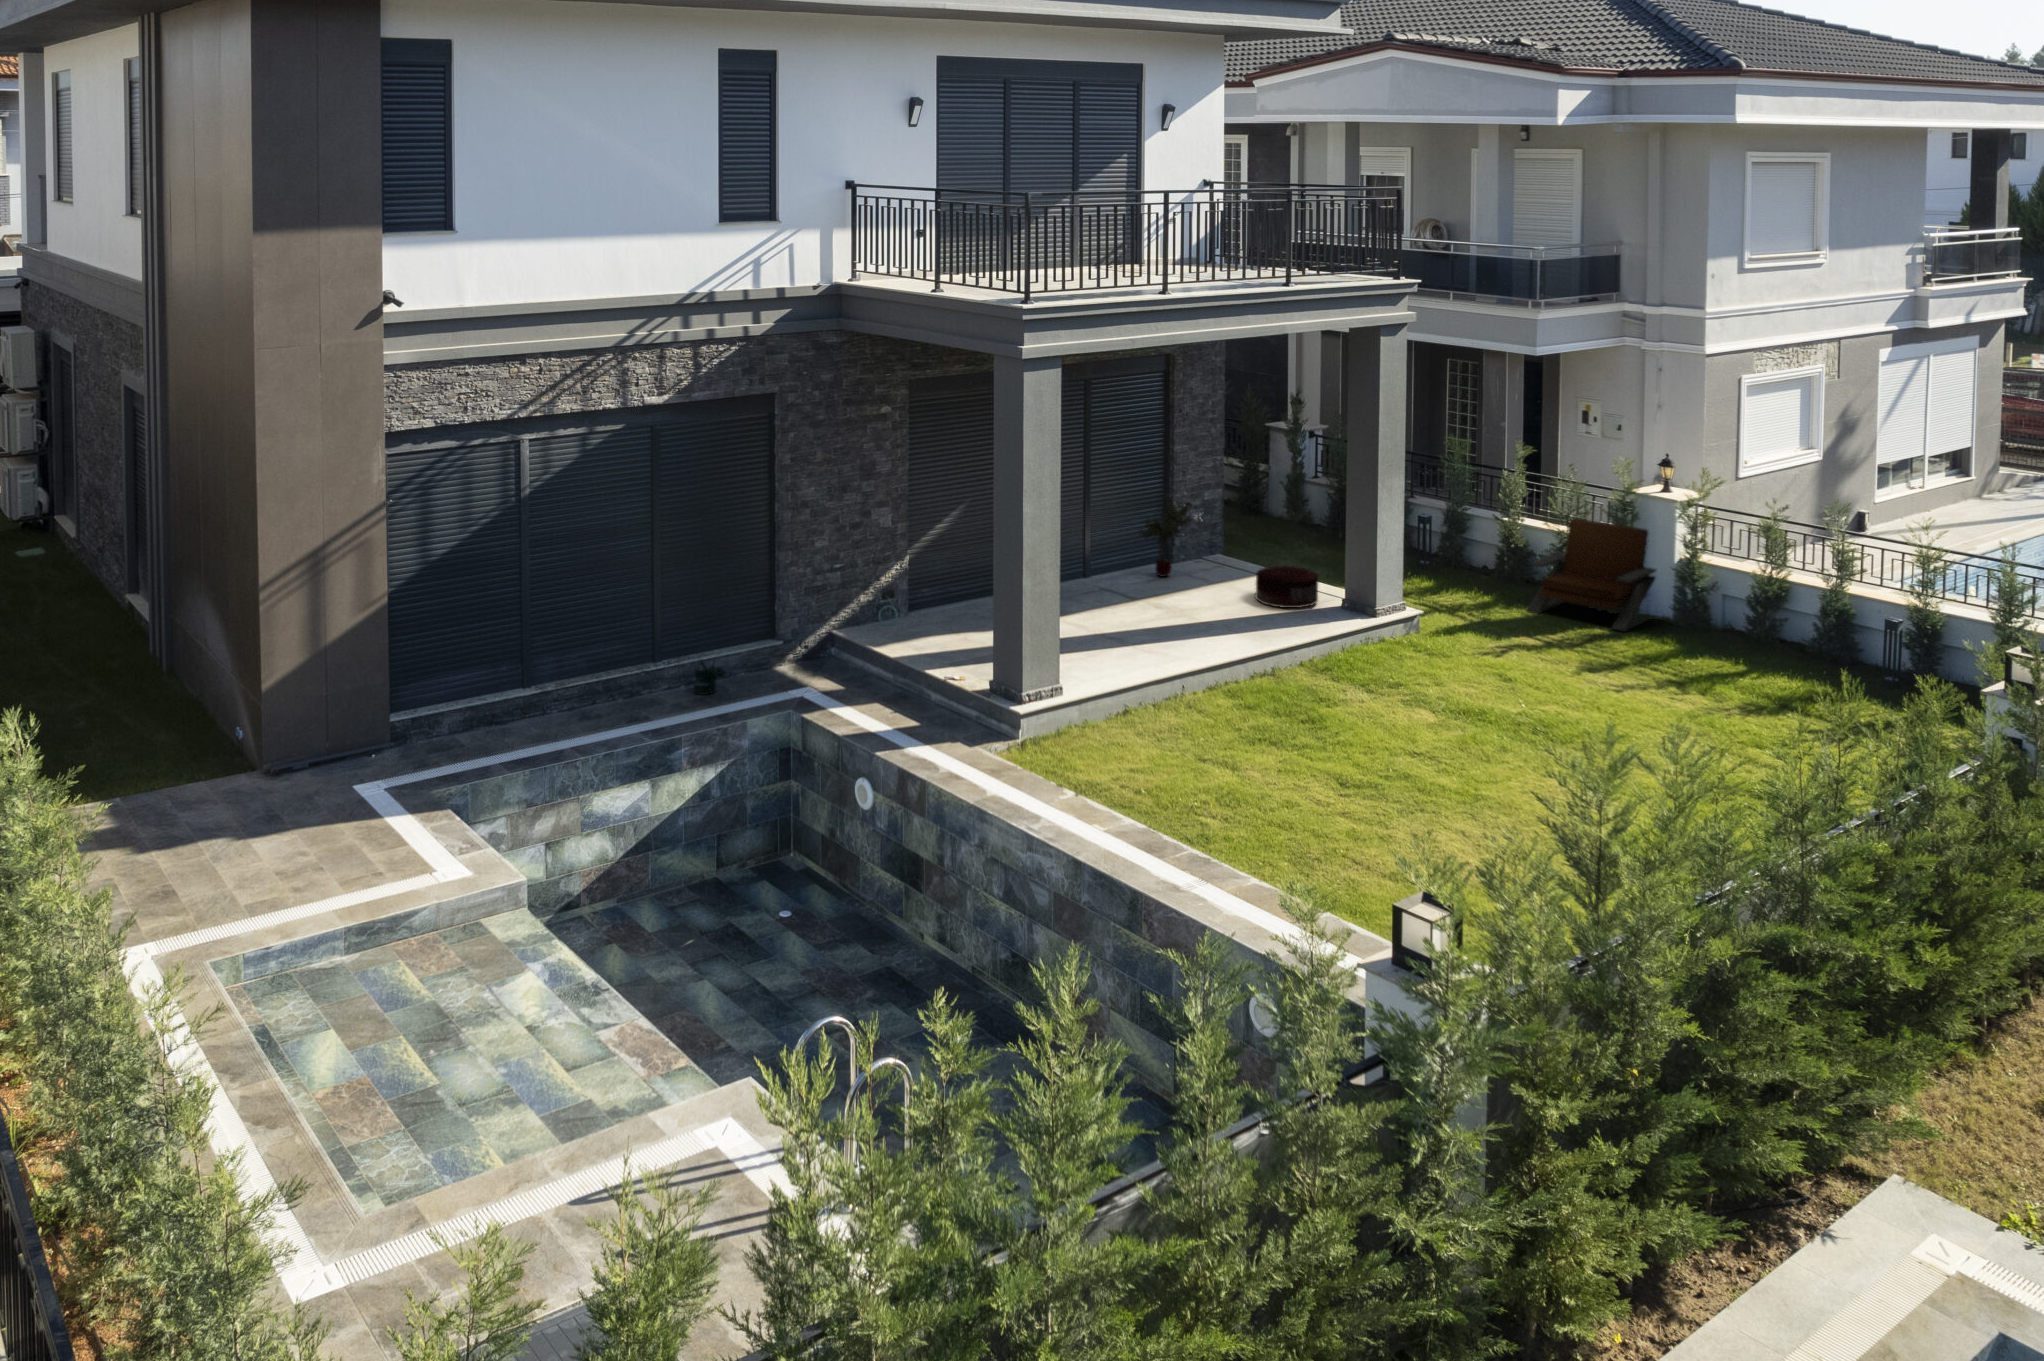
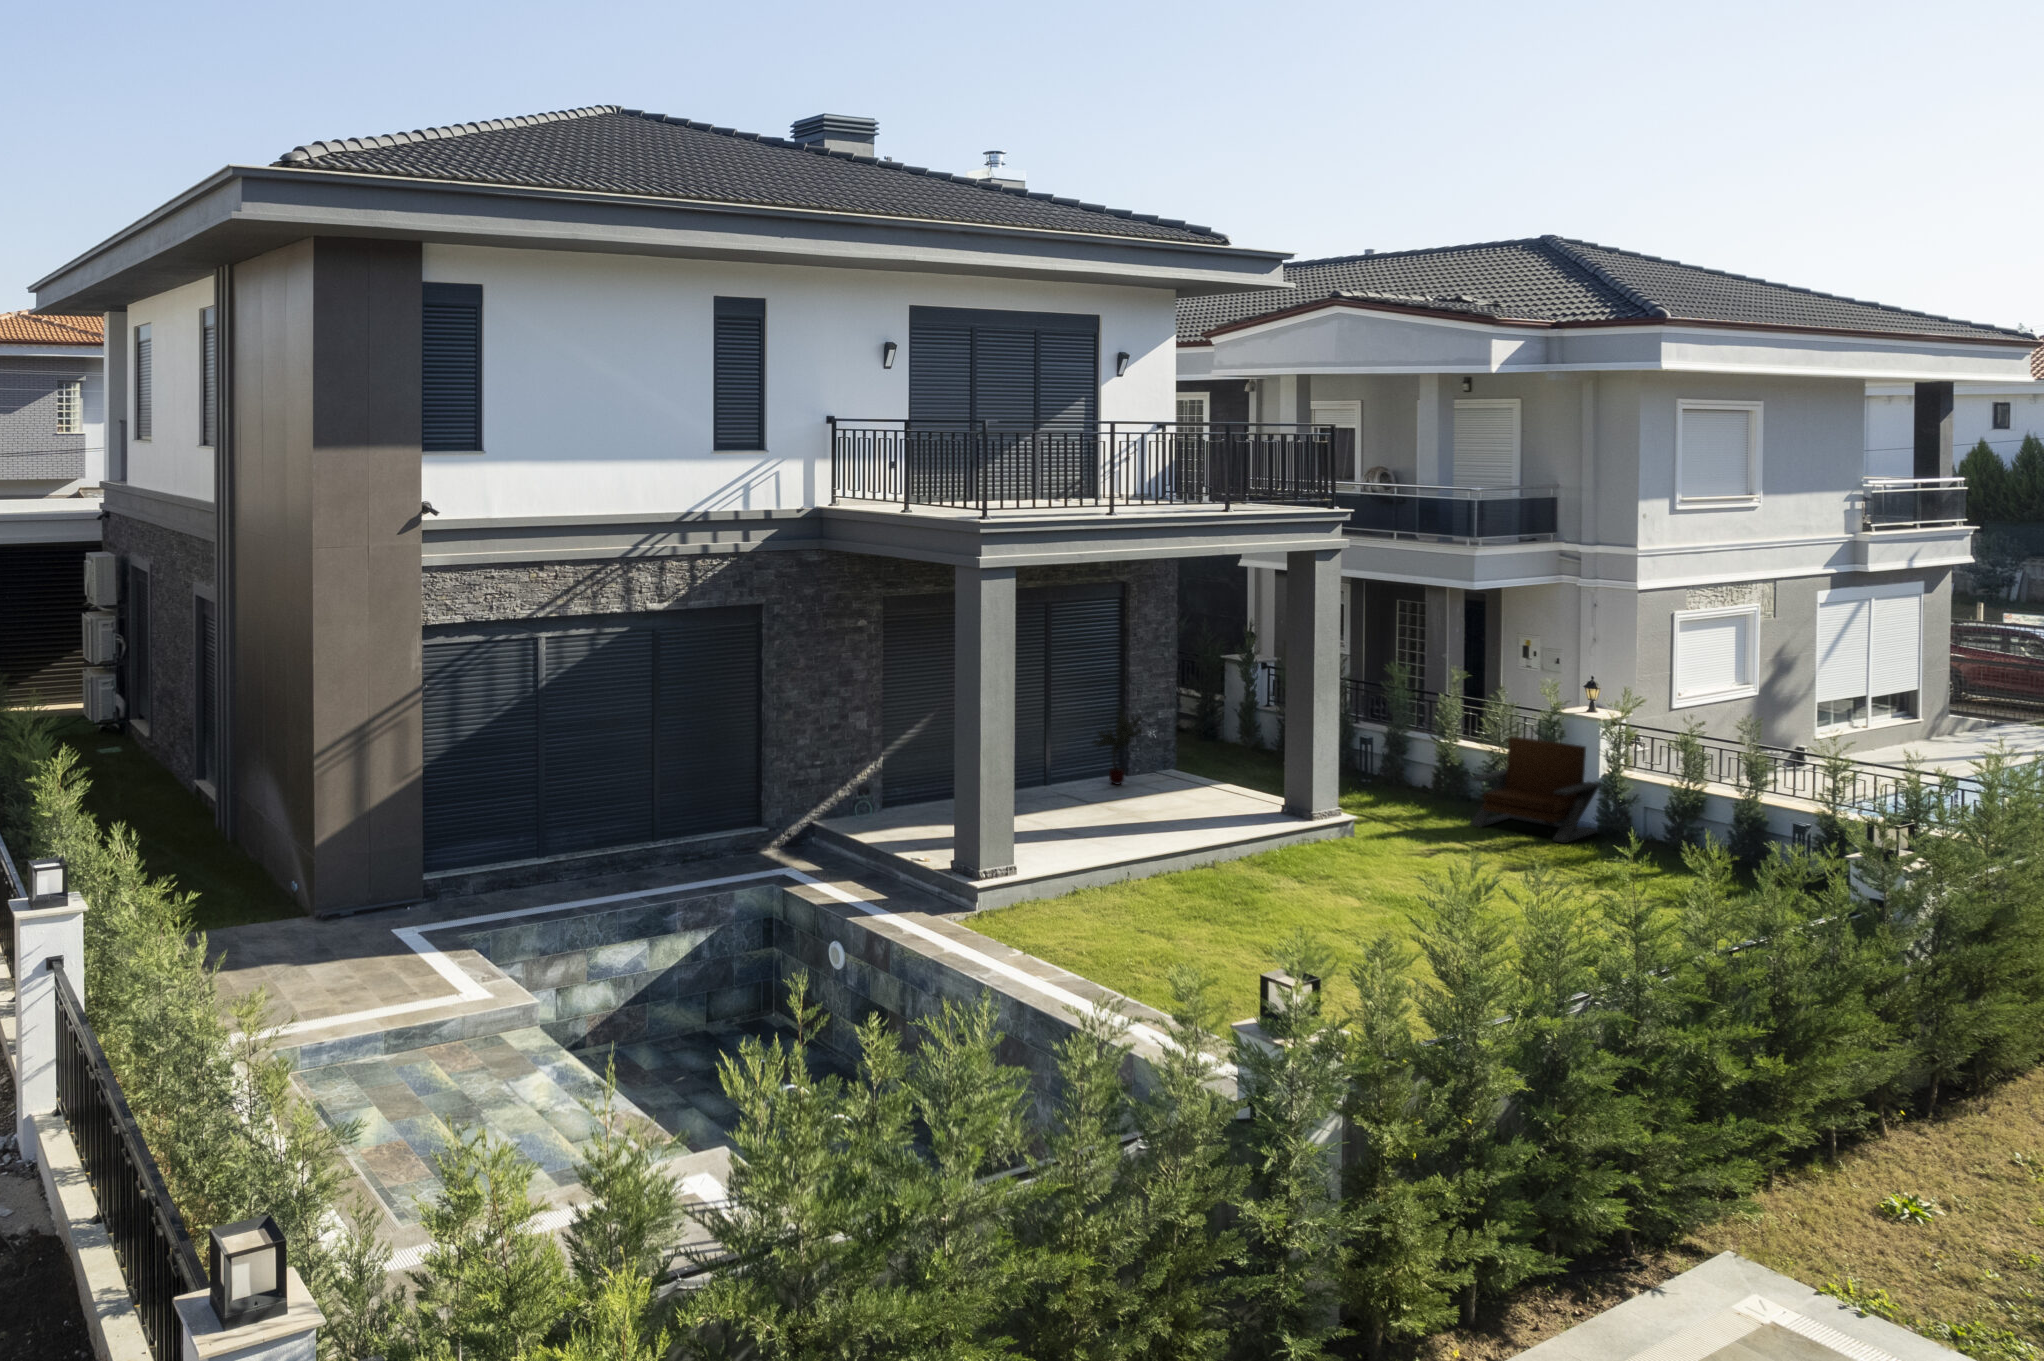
pouf: present [1255,566,1318,608] -> none [1203,773,1263,812]
watering can: present [694,660,724,695] -> none [680,839,708,871]

